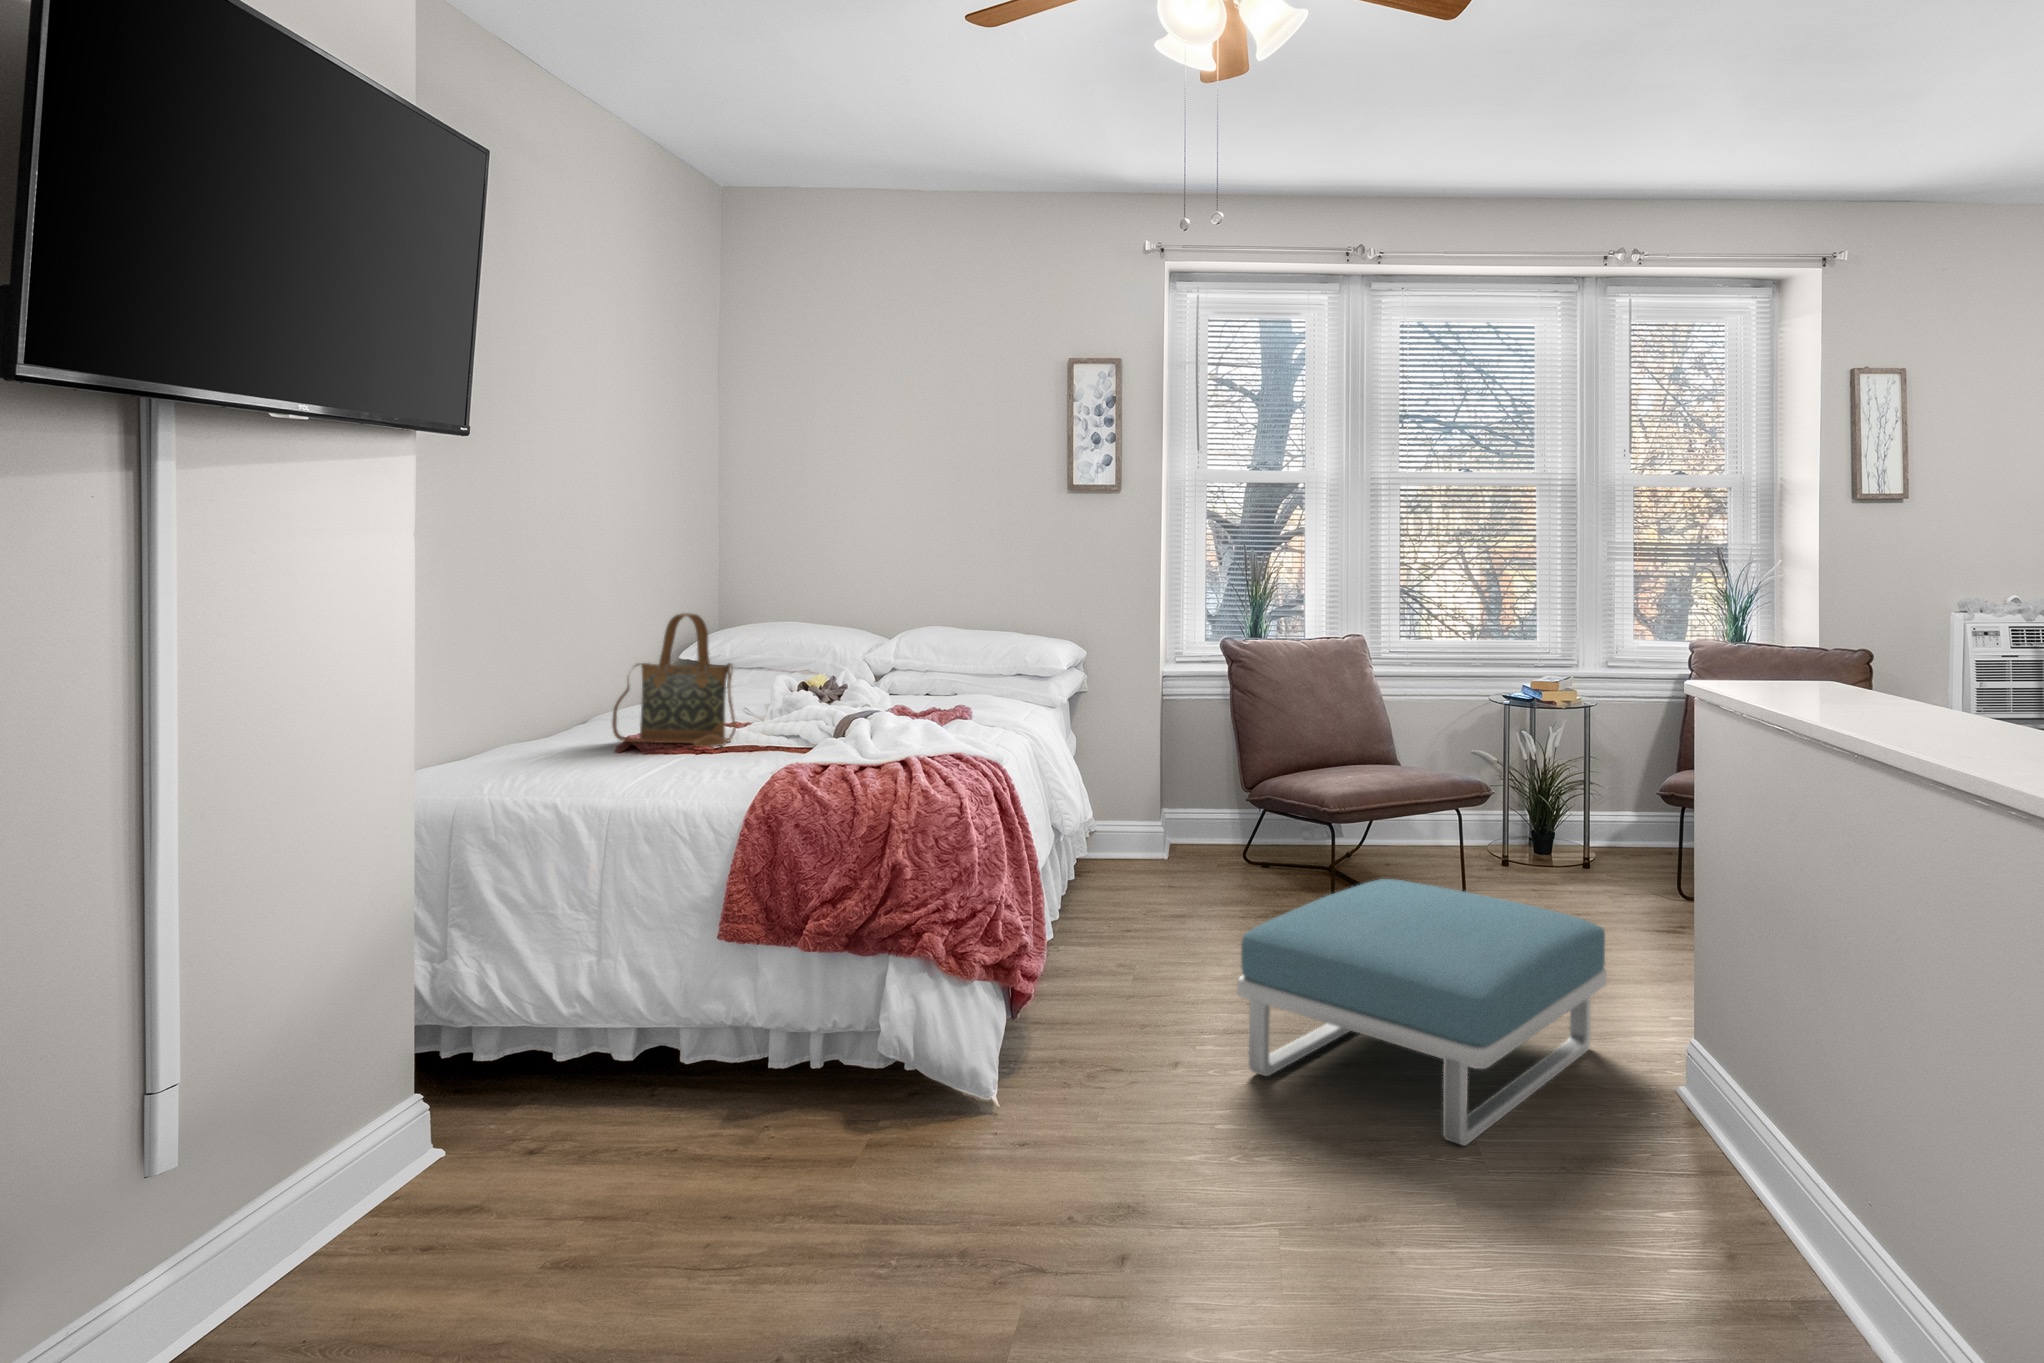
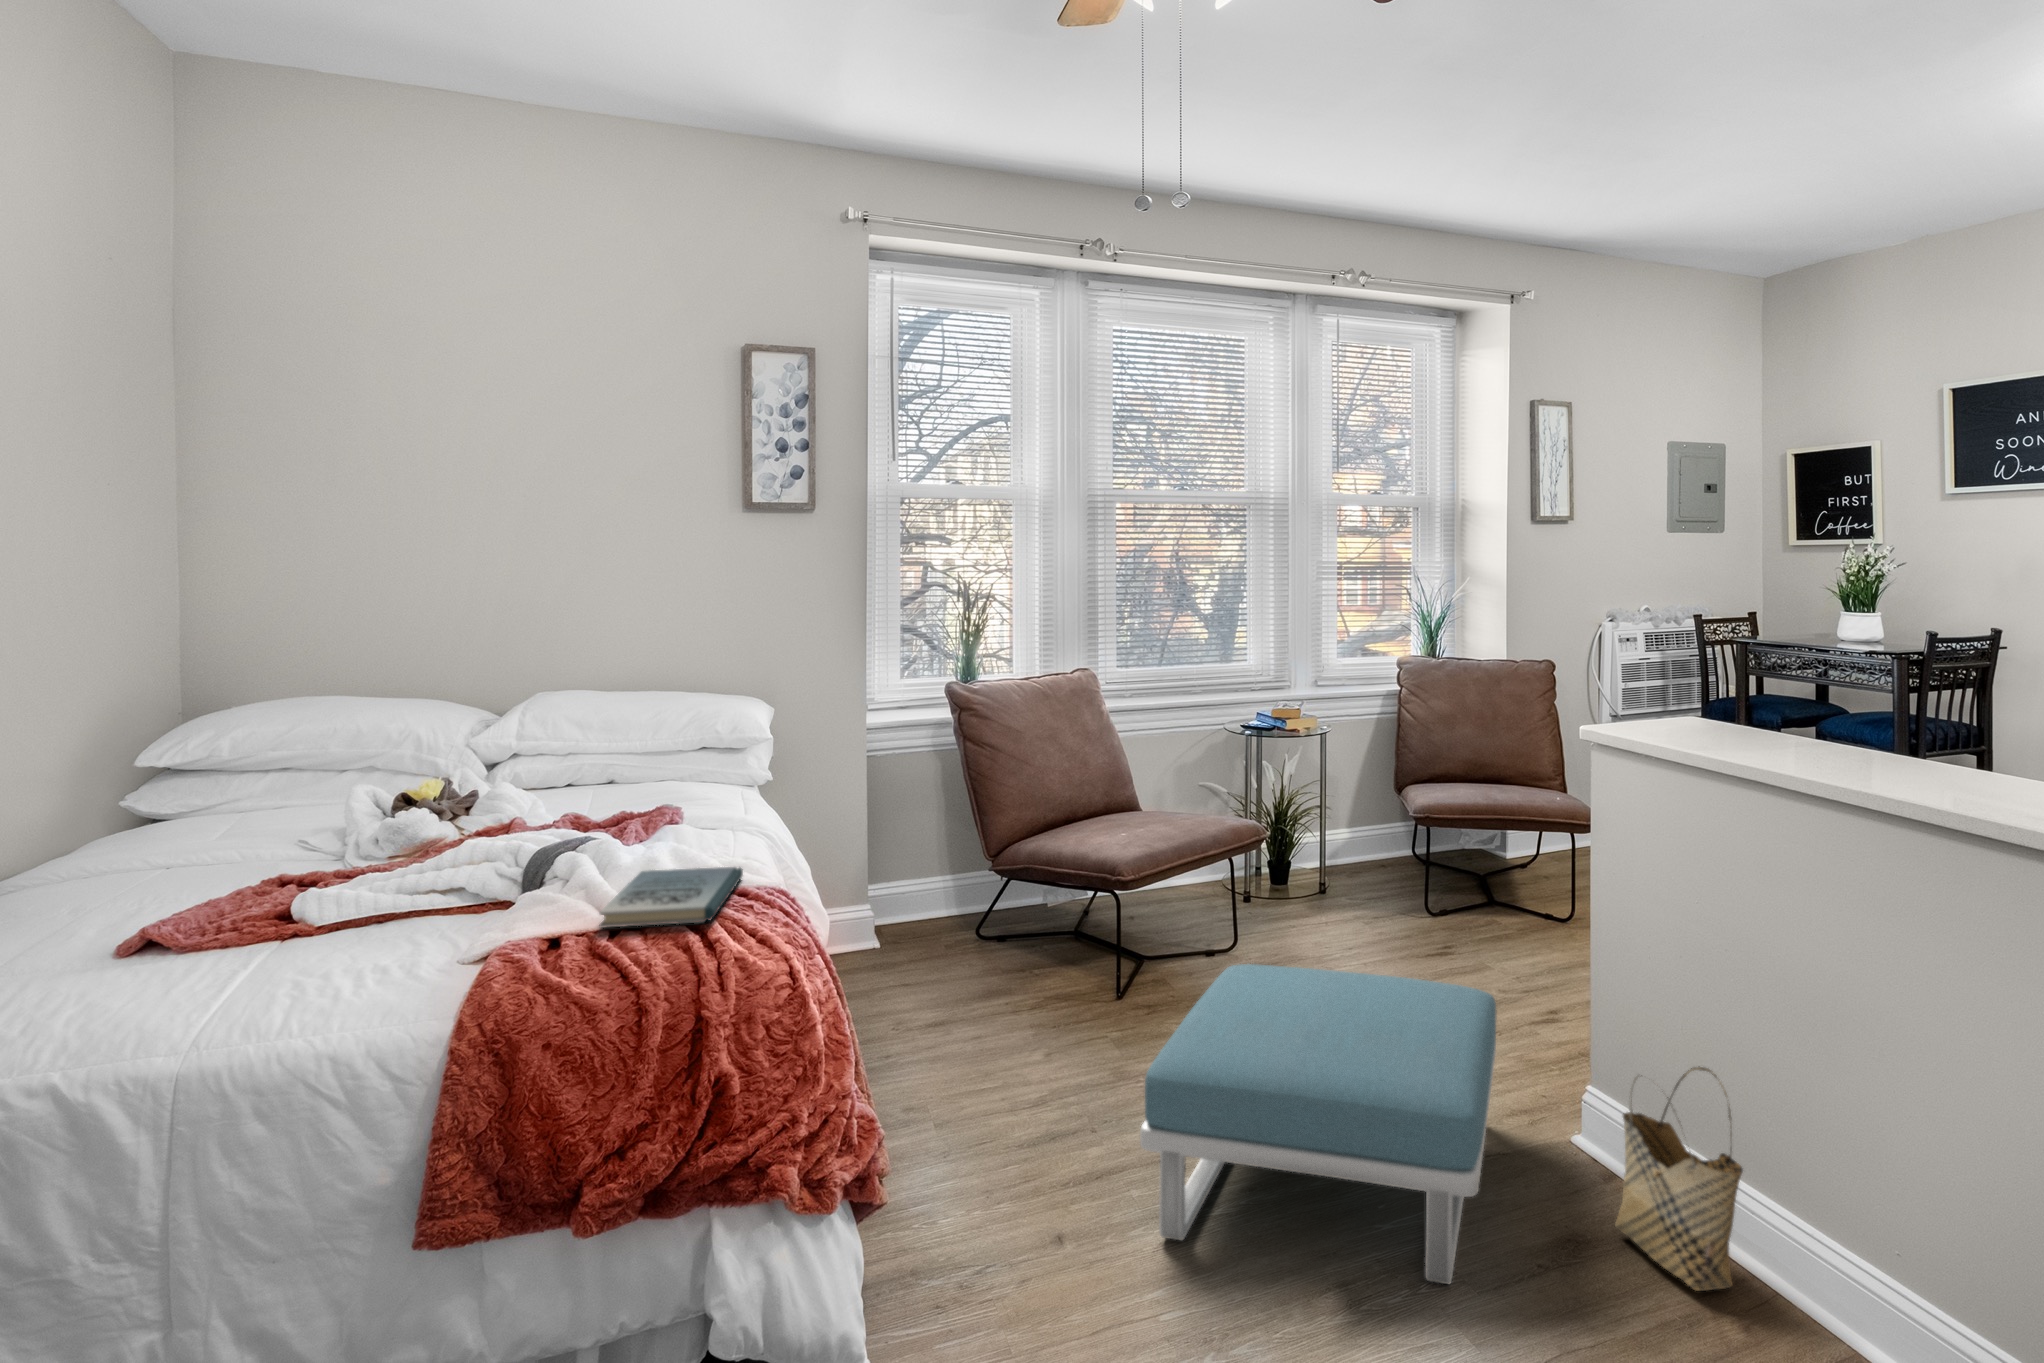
handbag: present [612,613,736,747] -> none [118,718,355,930]
book: none [850,735,965,766] -> present [599,867,743,928]
woven basket: none [1650,988,1746,1202] -> present [1615,1067,1743,1291]

